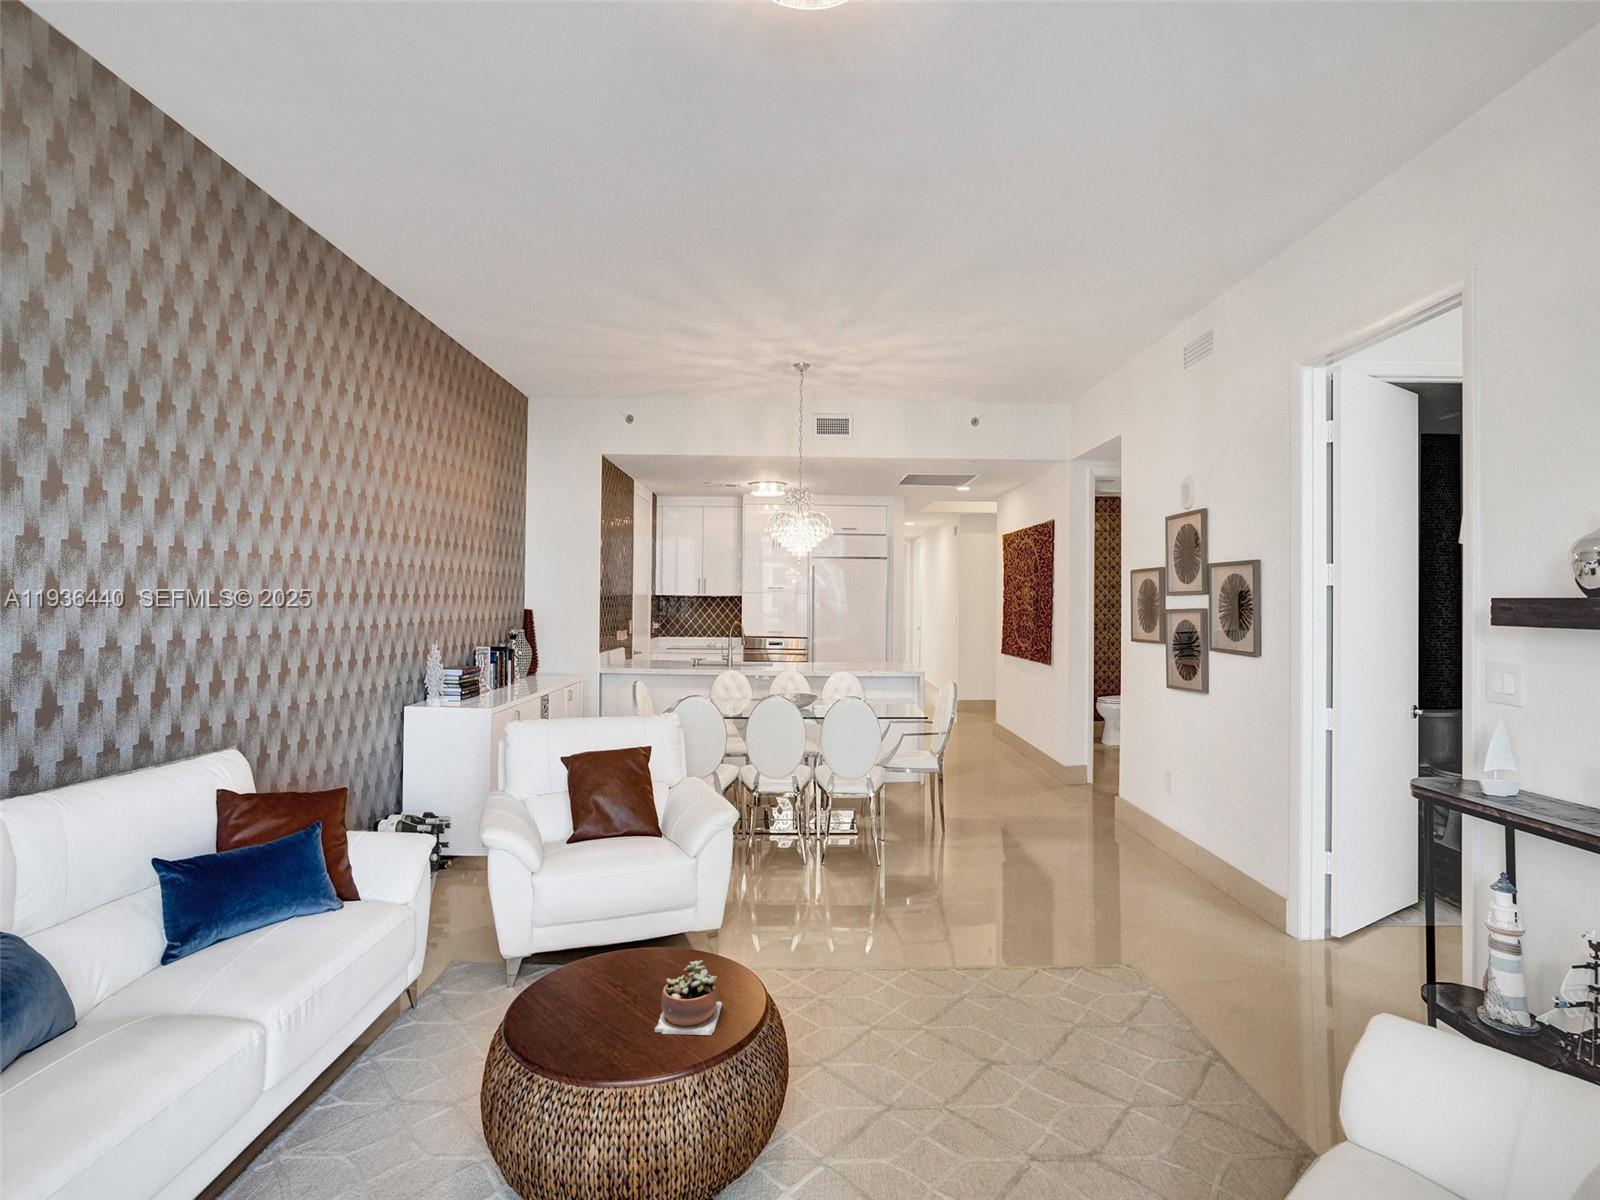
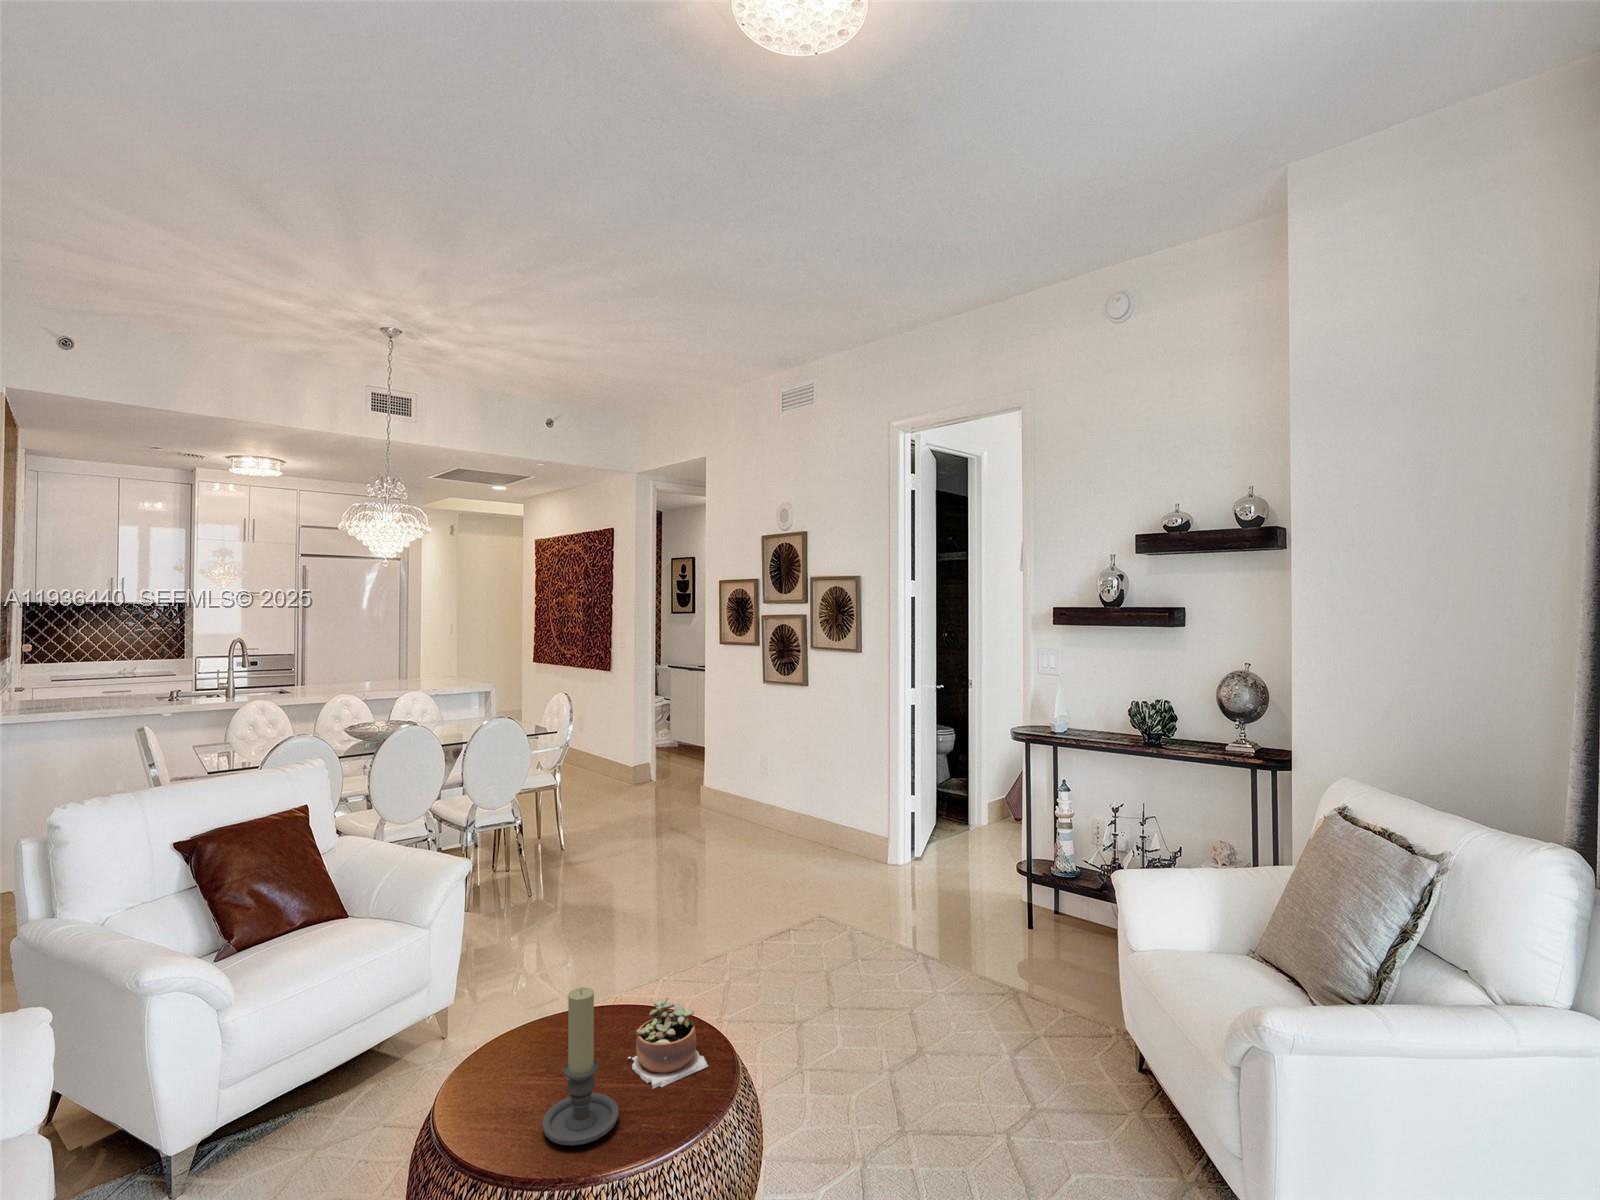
candle holder: none [548,919,612,1046] -> present [542,987,619,1145]

